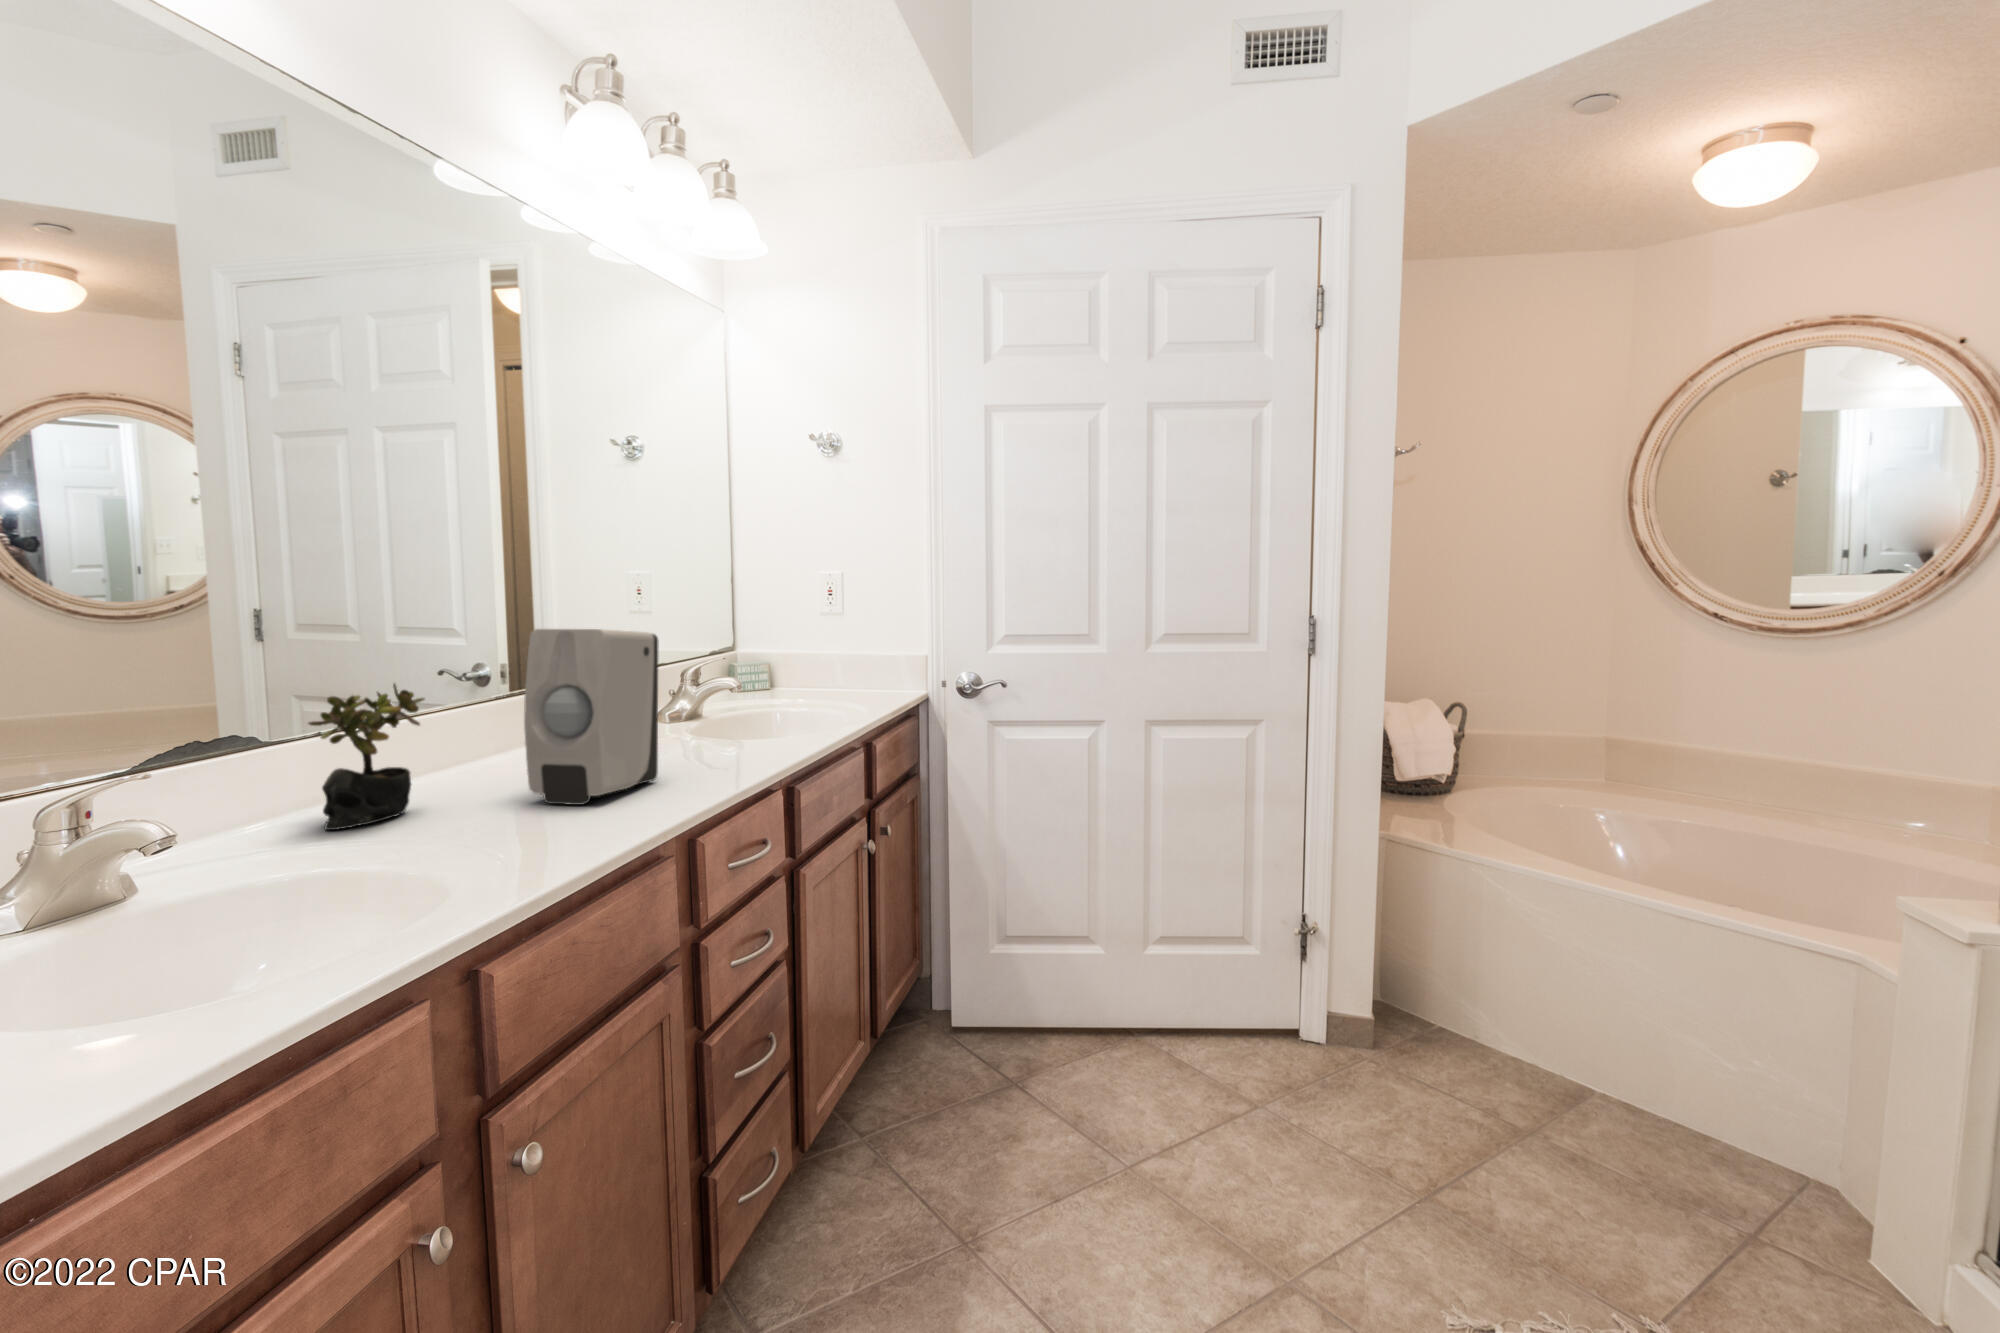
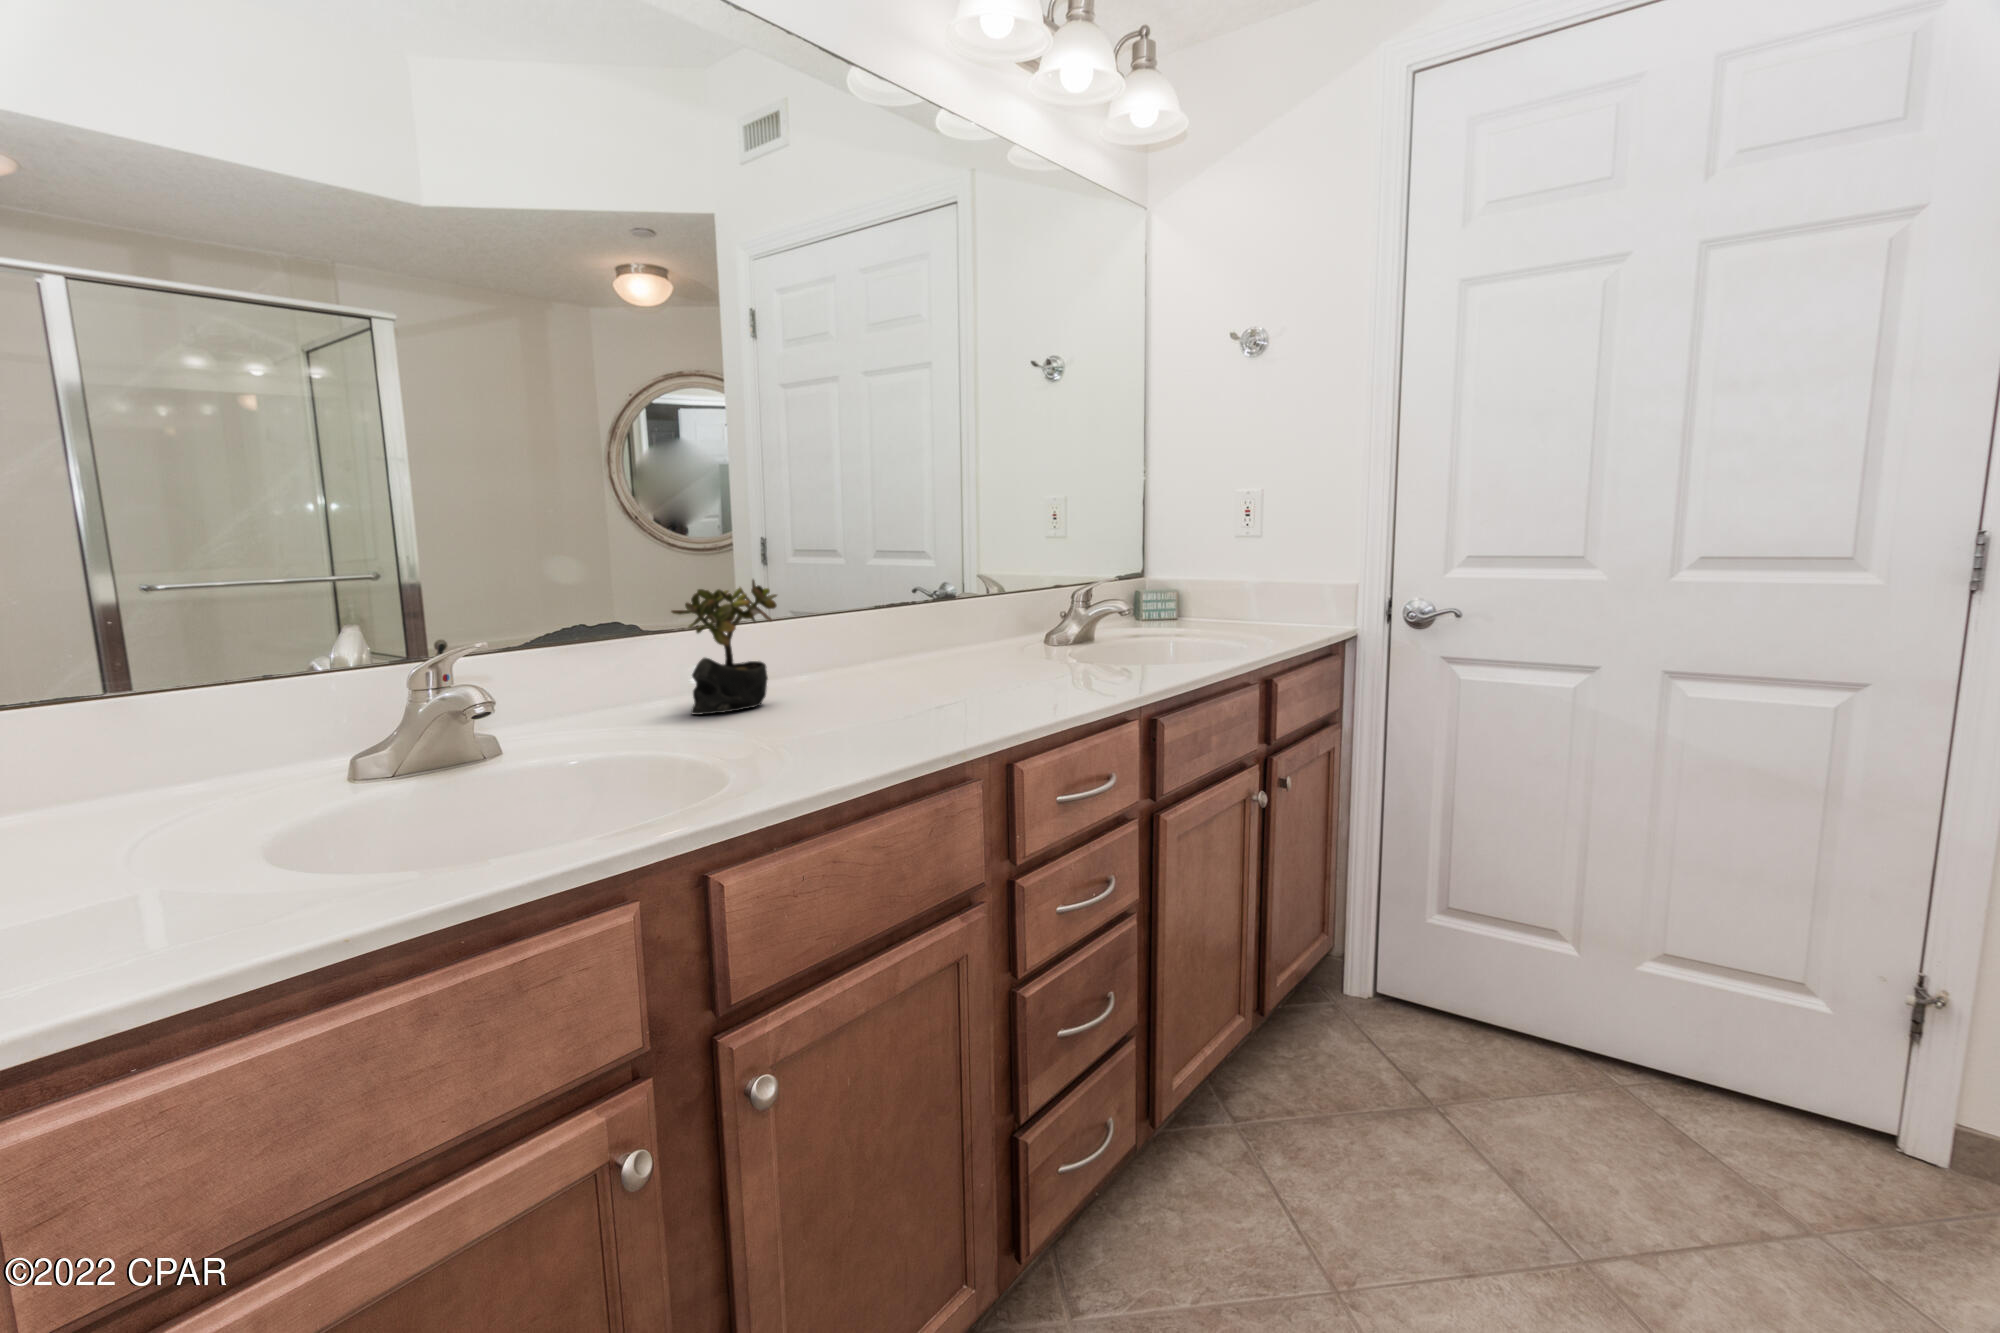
soap dispenser: present [524,629,659,805] -> none [860,524,1002,713]

